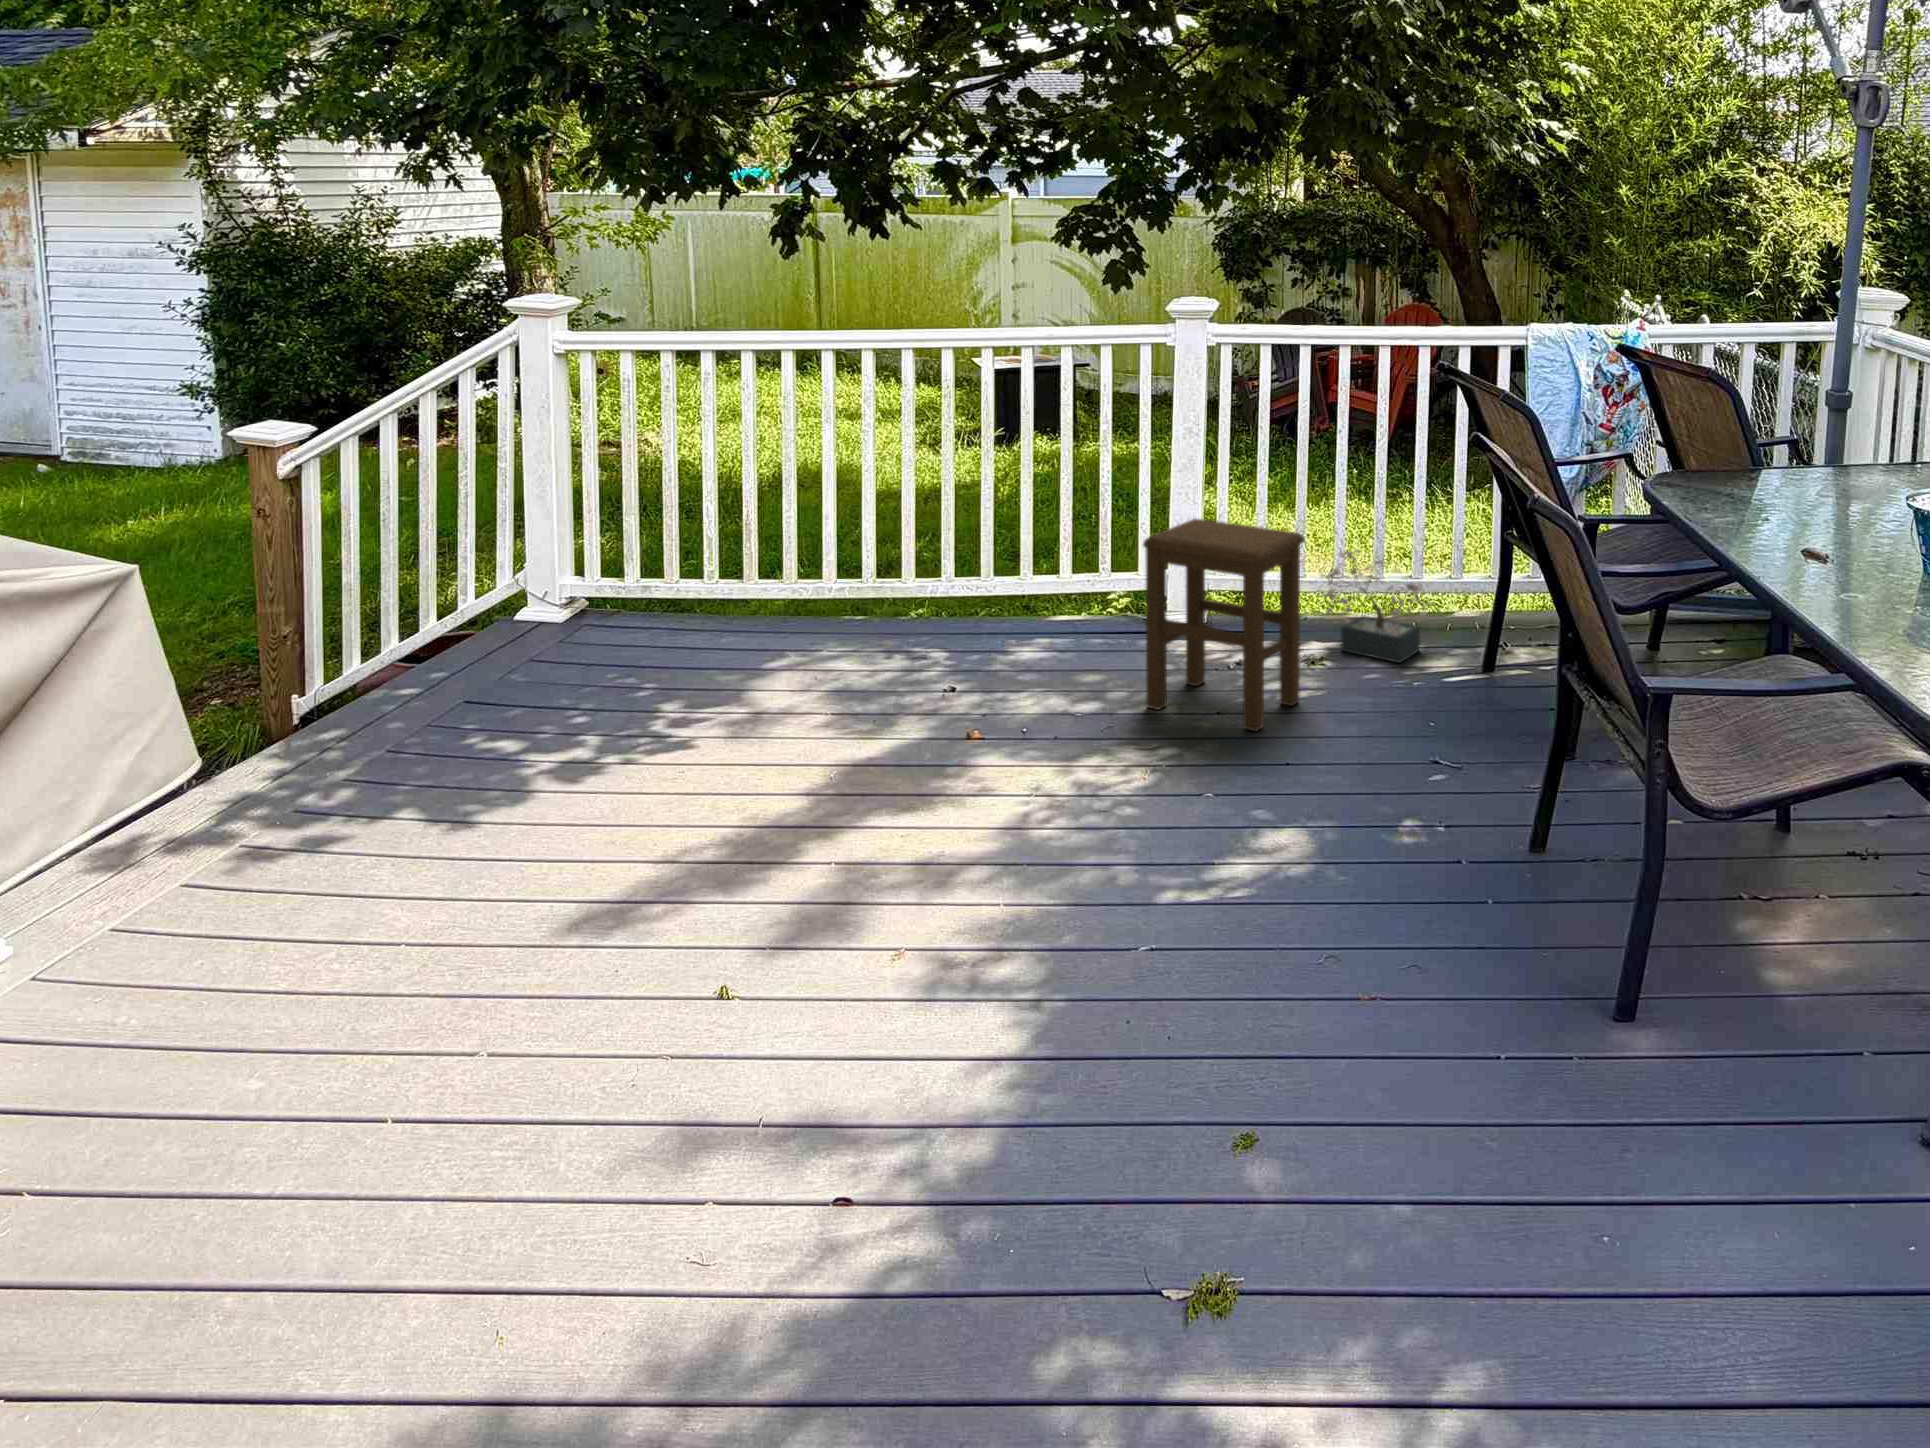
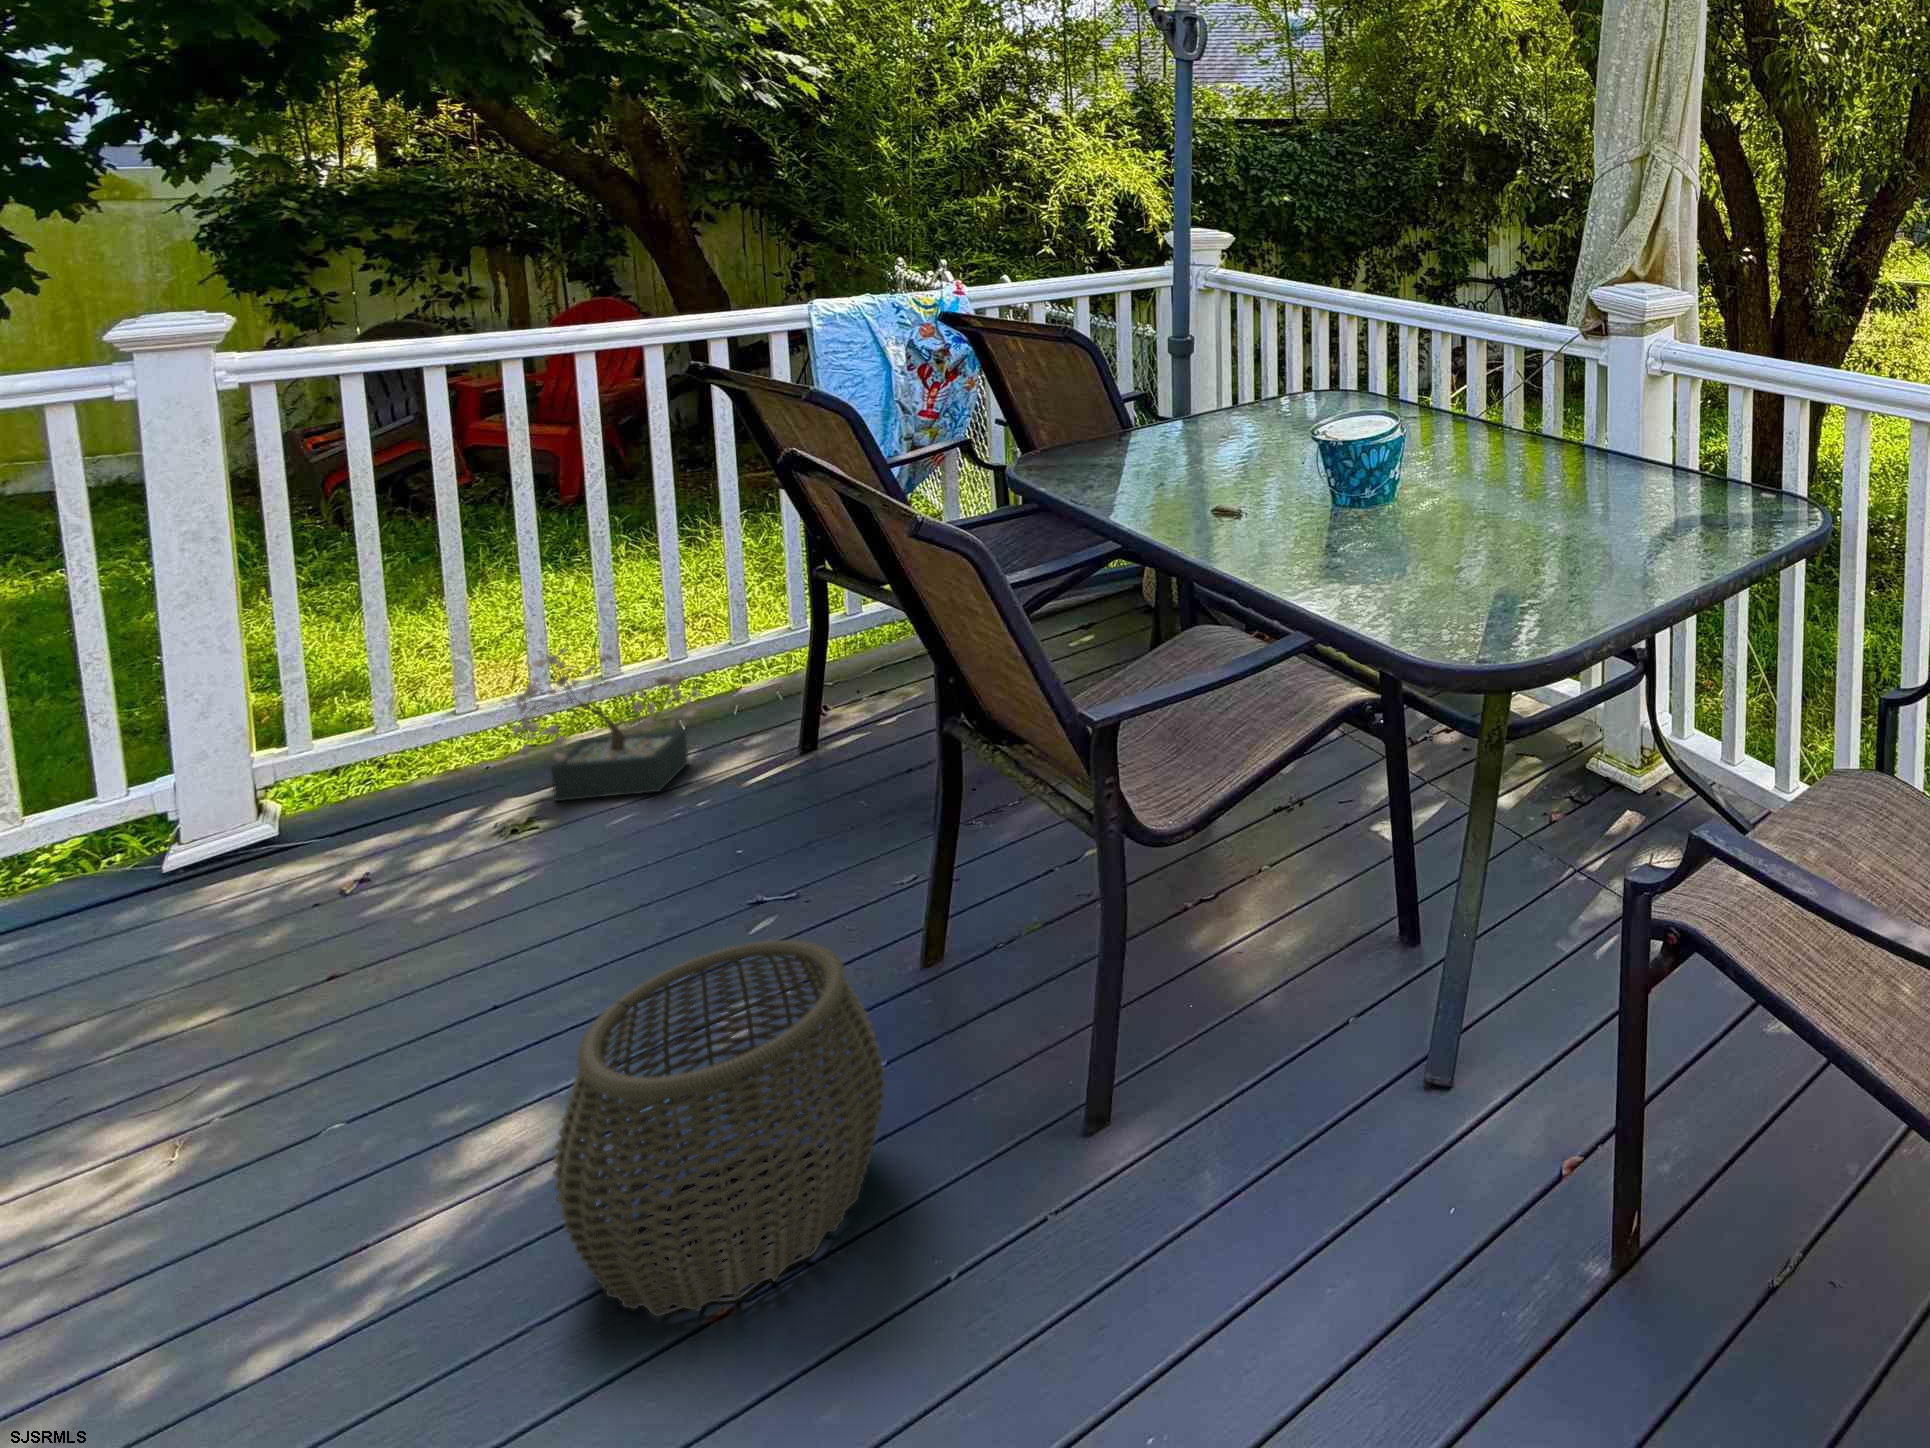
stool: present [1143,519,1304,731] -> none [96,659,487,1031]
woven basket: none [1316,741,1496,951] -> present [553,940,885,1316]

